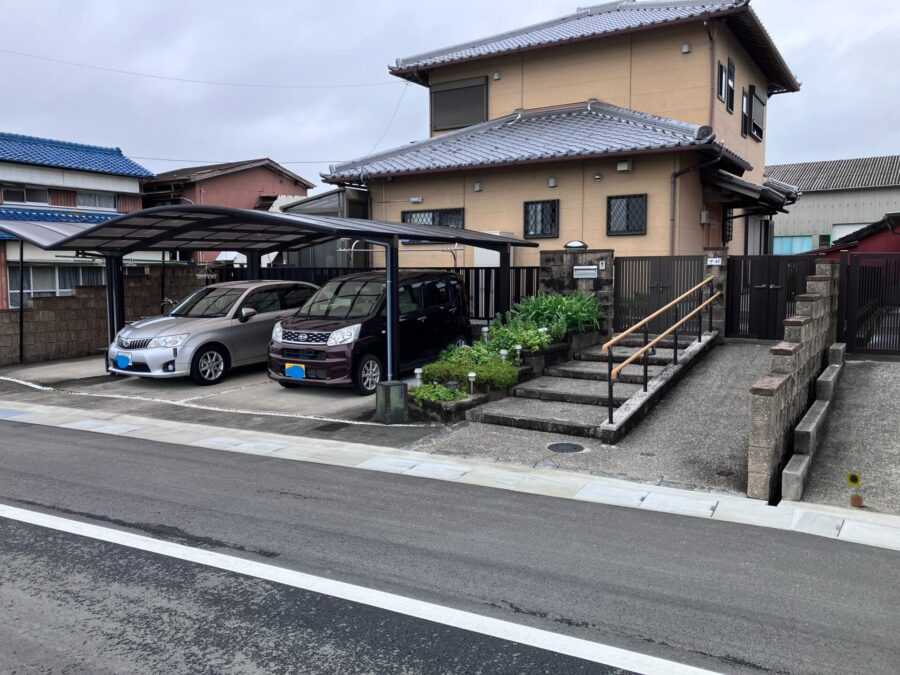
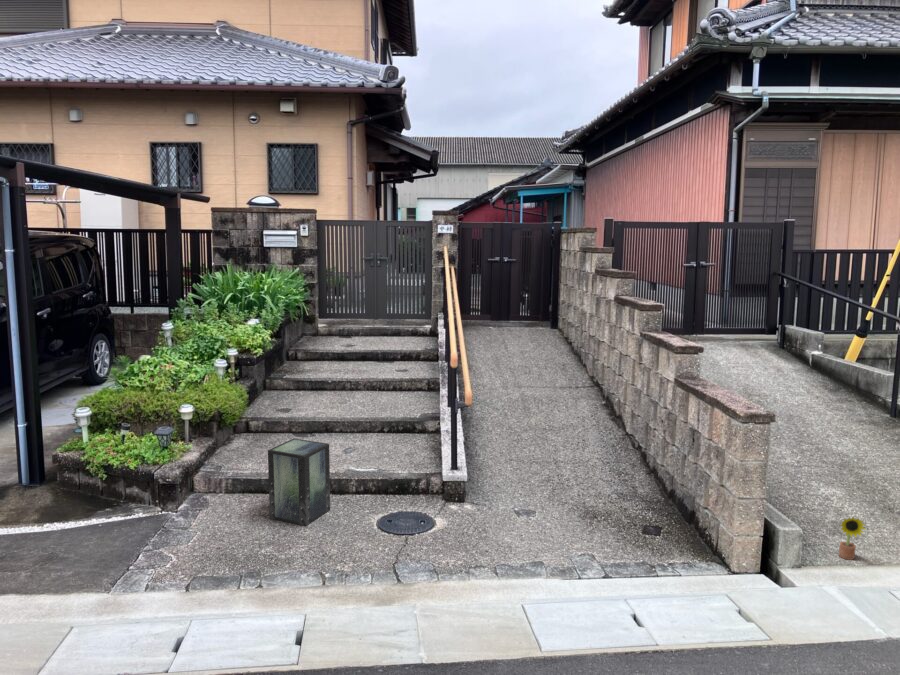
storage box: present [375,380,408,425] -> present [268,438,330,526]

